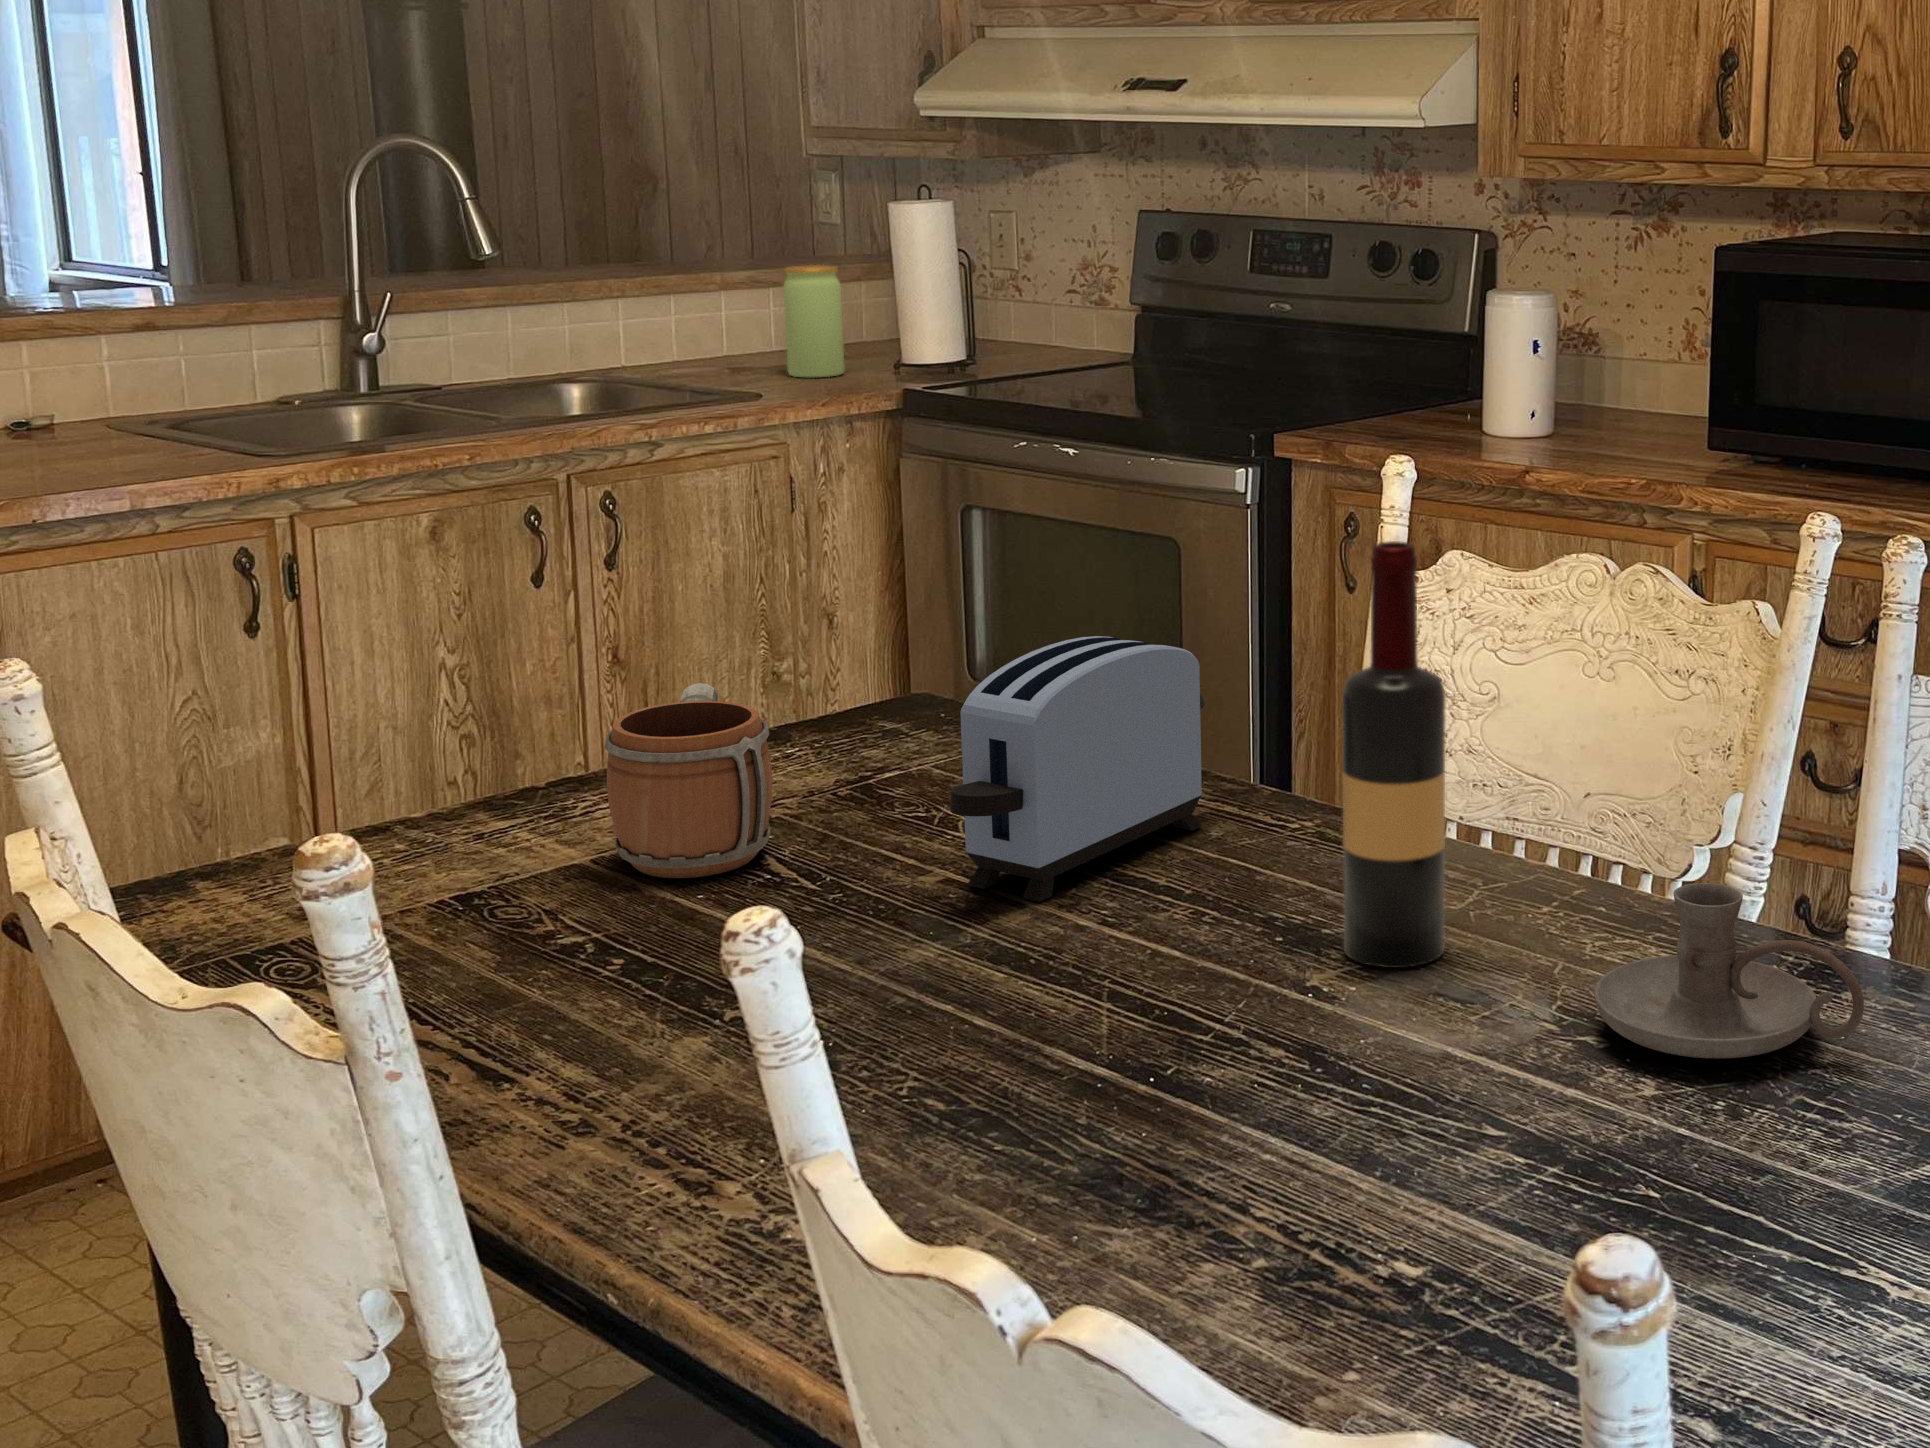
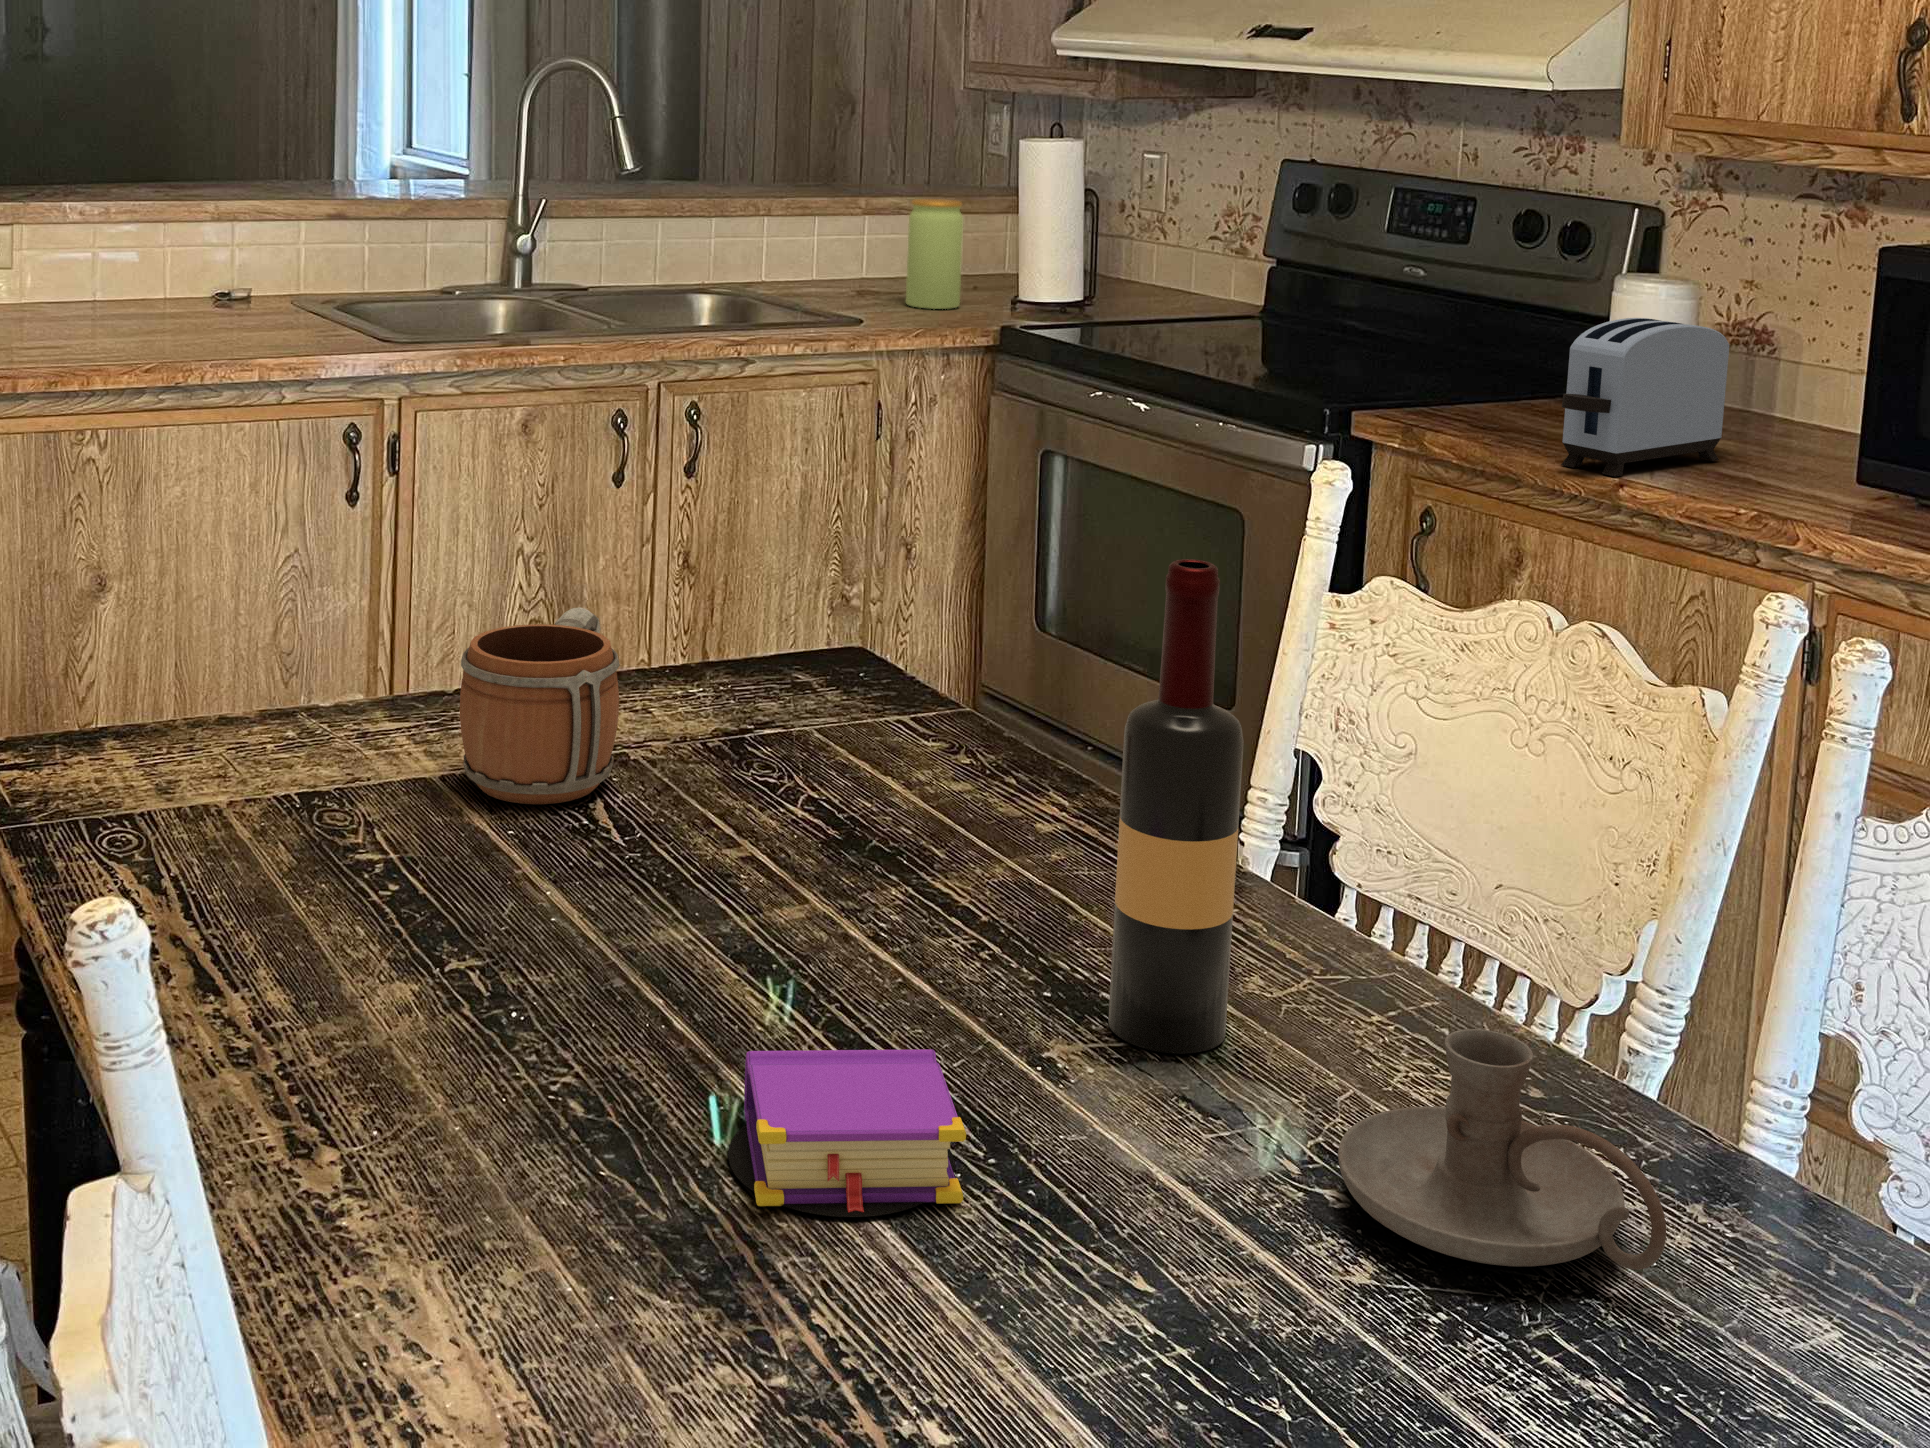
toaster: present [950,636,1205,902] -> present [1561,318,1729,476]
book: none [1002,991,1405,1187] -> present [728,1049,966,1217]

